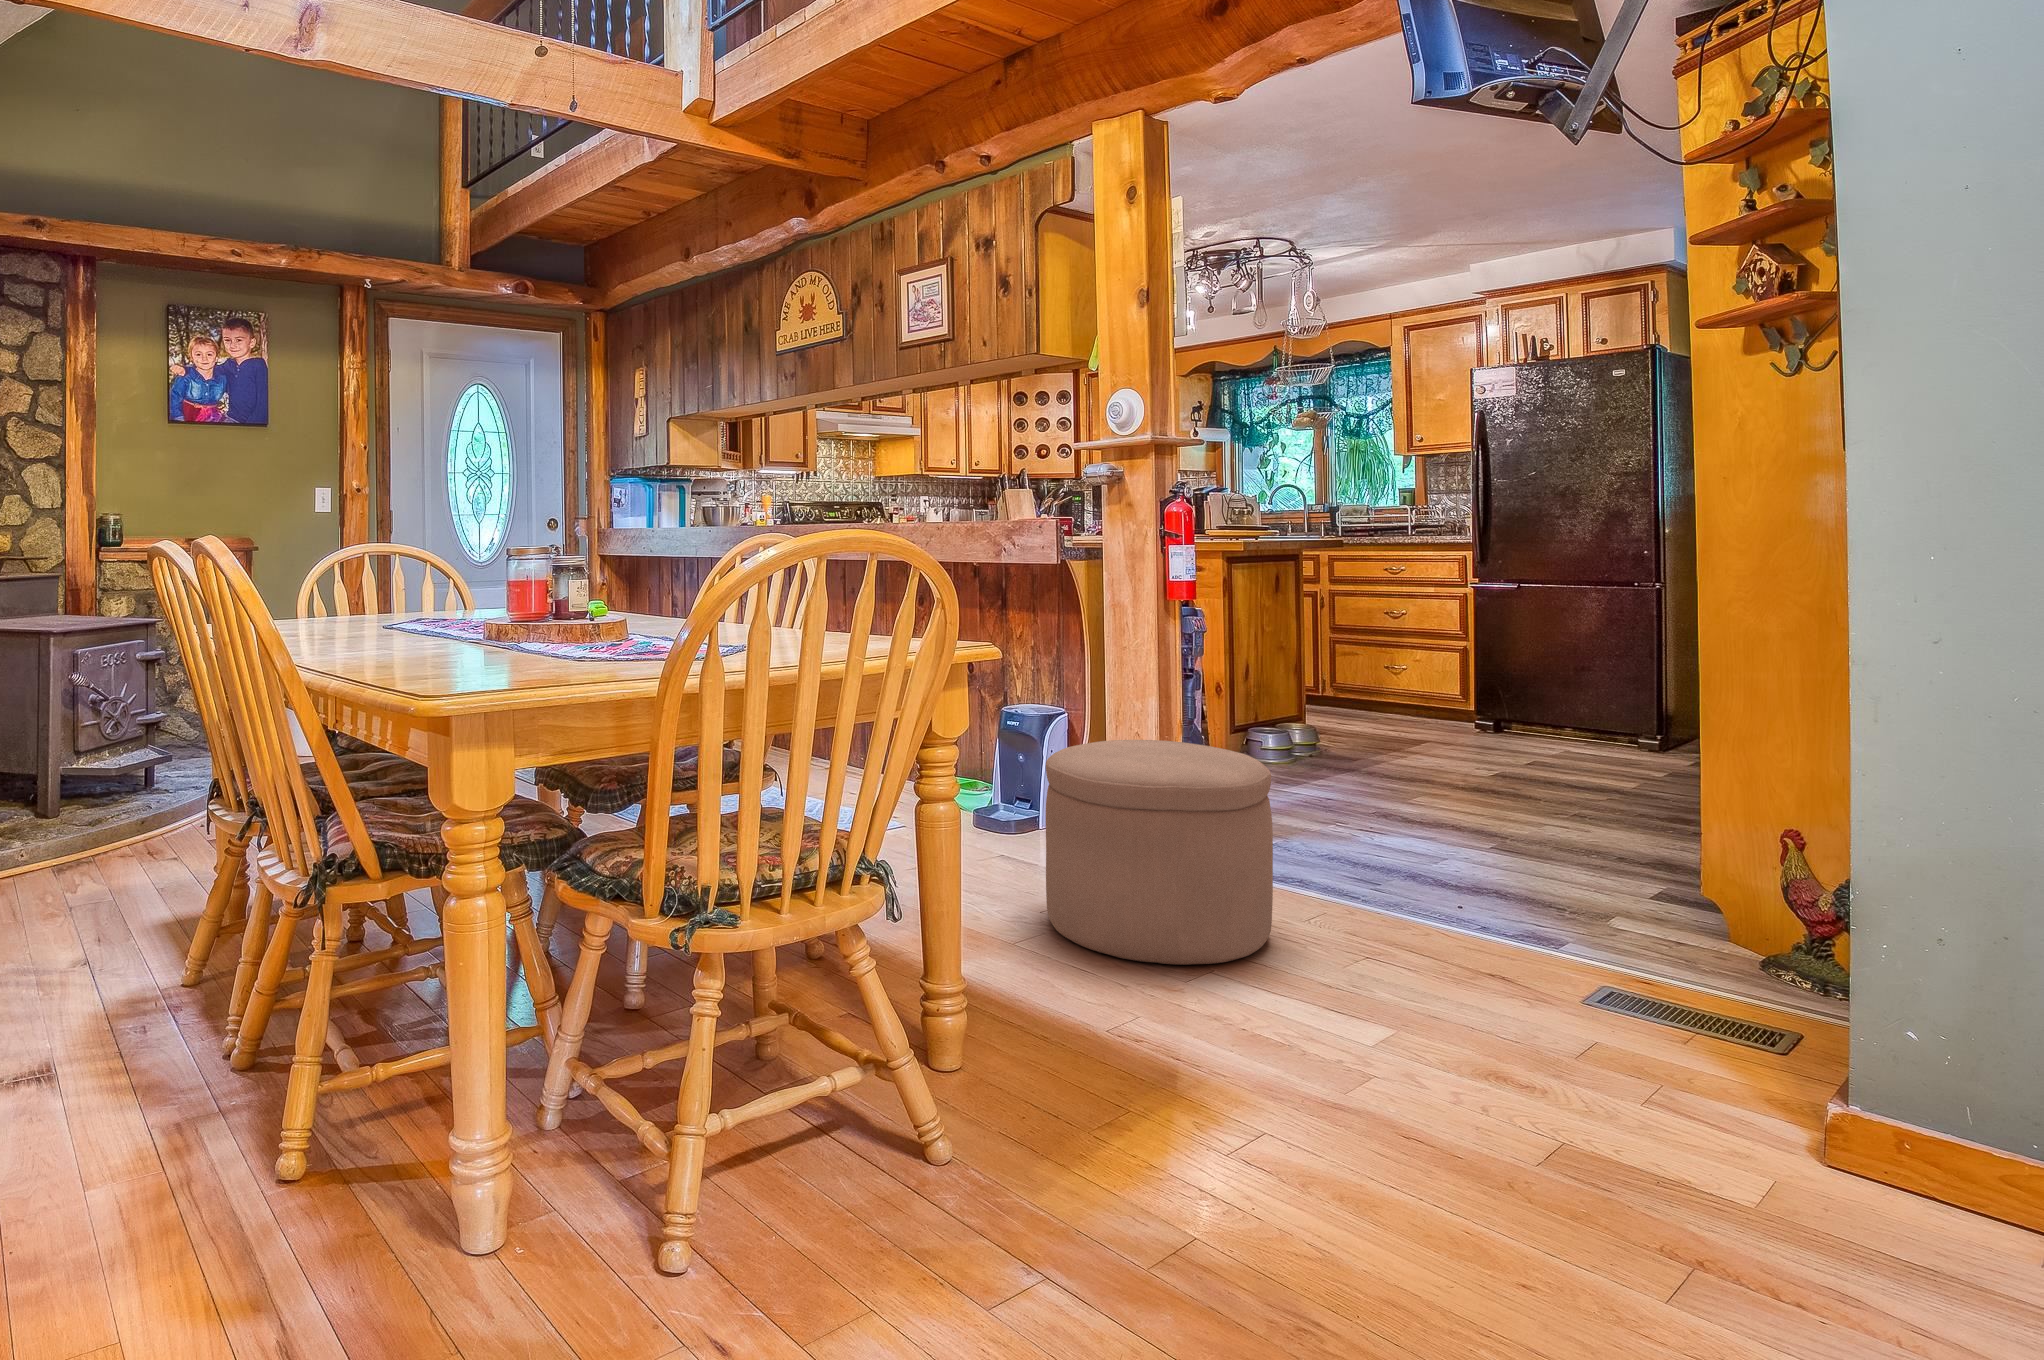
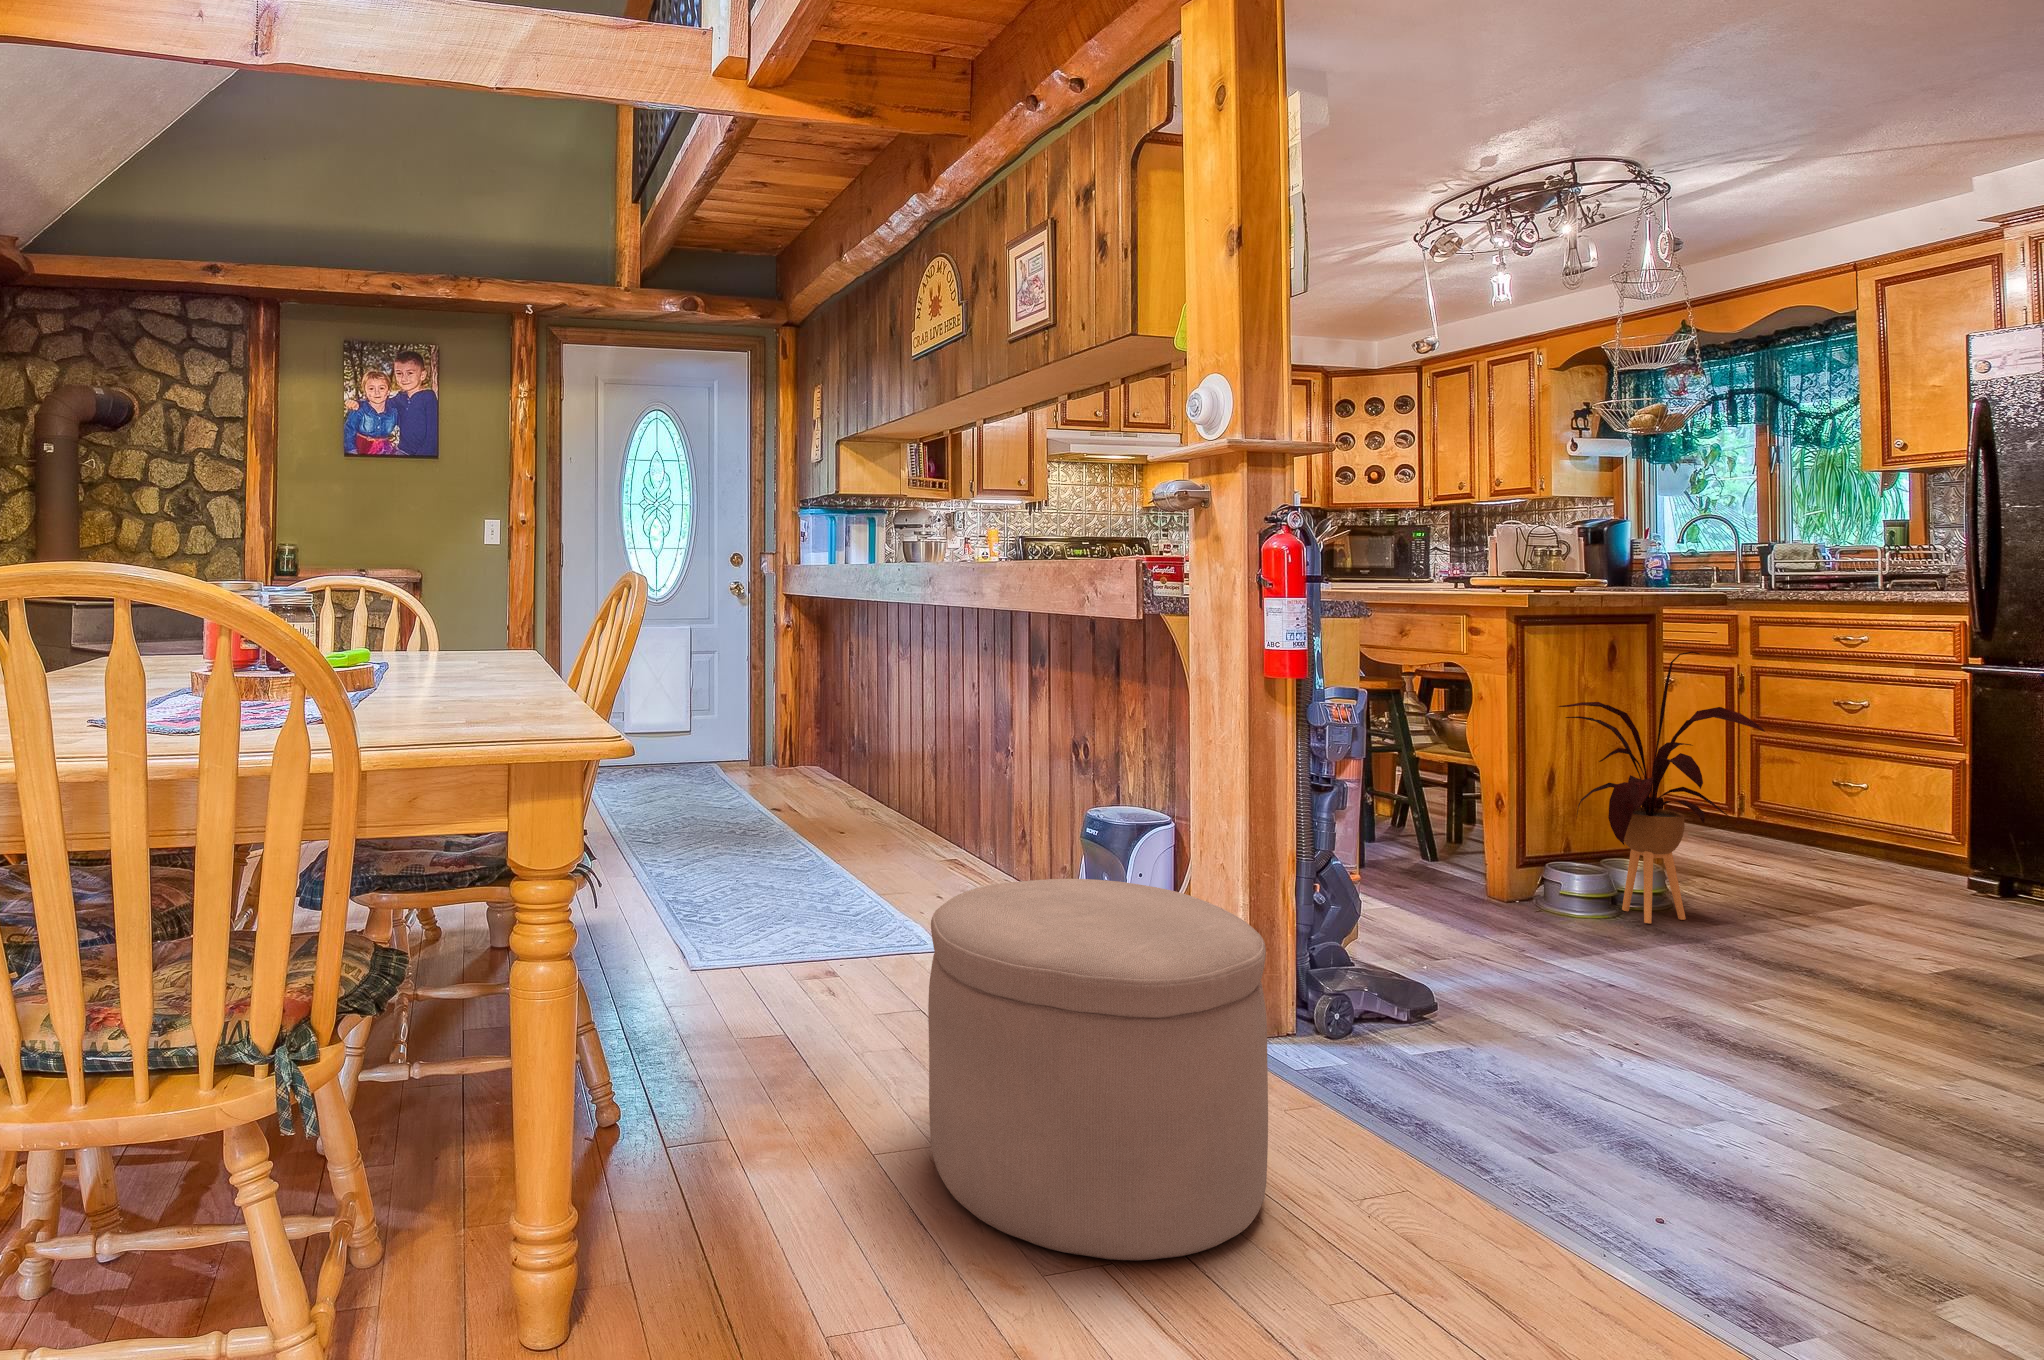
house plant: none [1264,579,1396,764] -> present [1559,651,1765,924]

